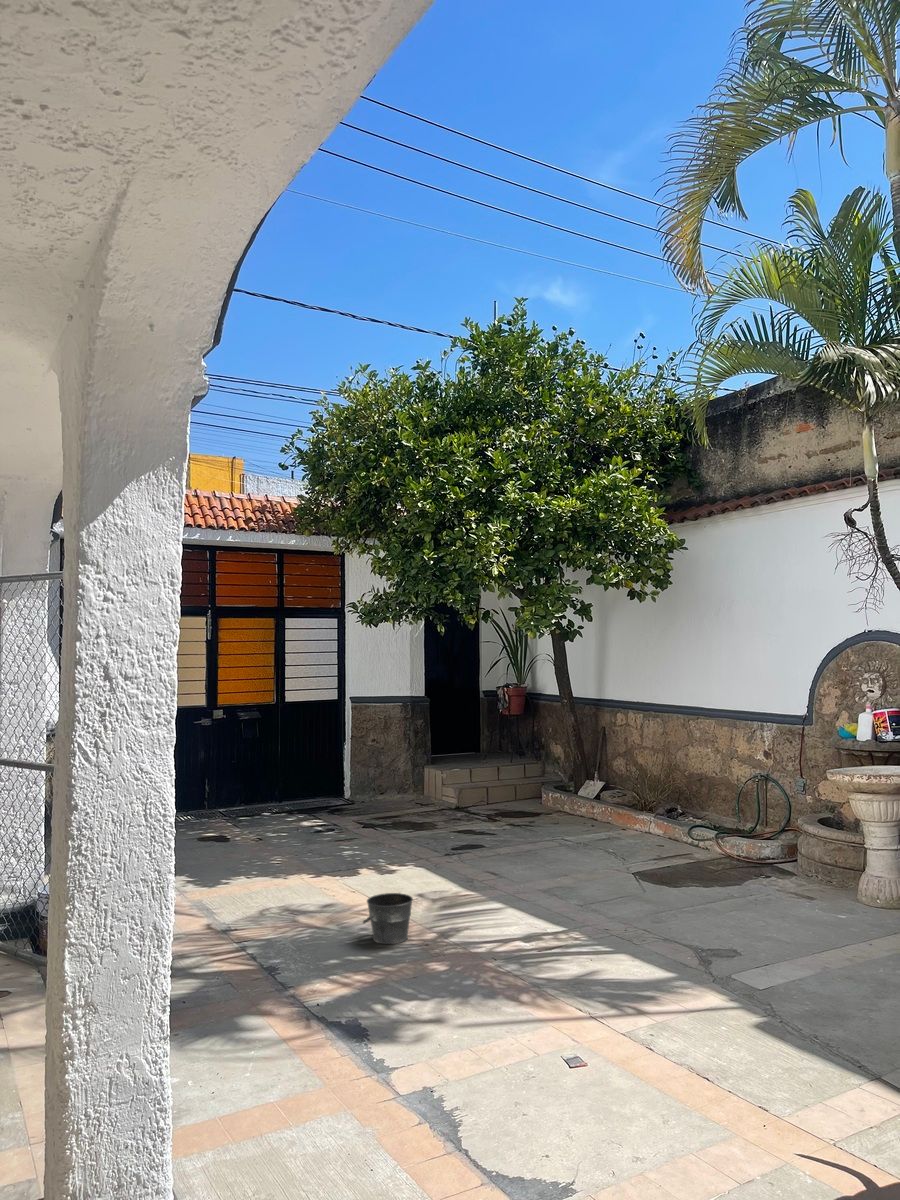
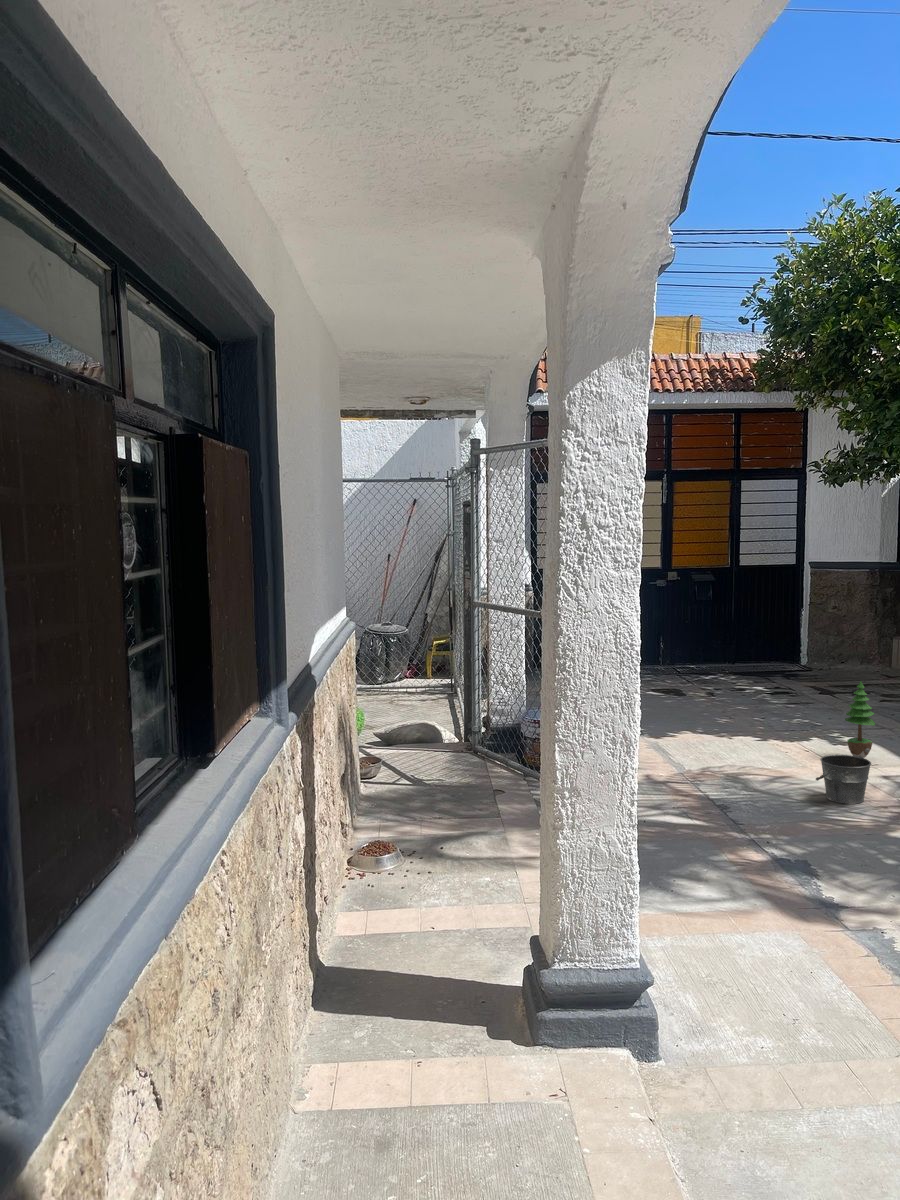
potted tree: none [386,814,415,894] -> present [845,681,875,758]

